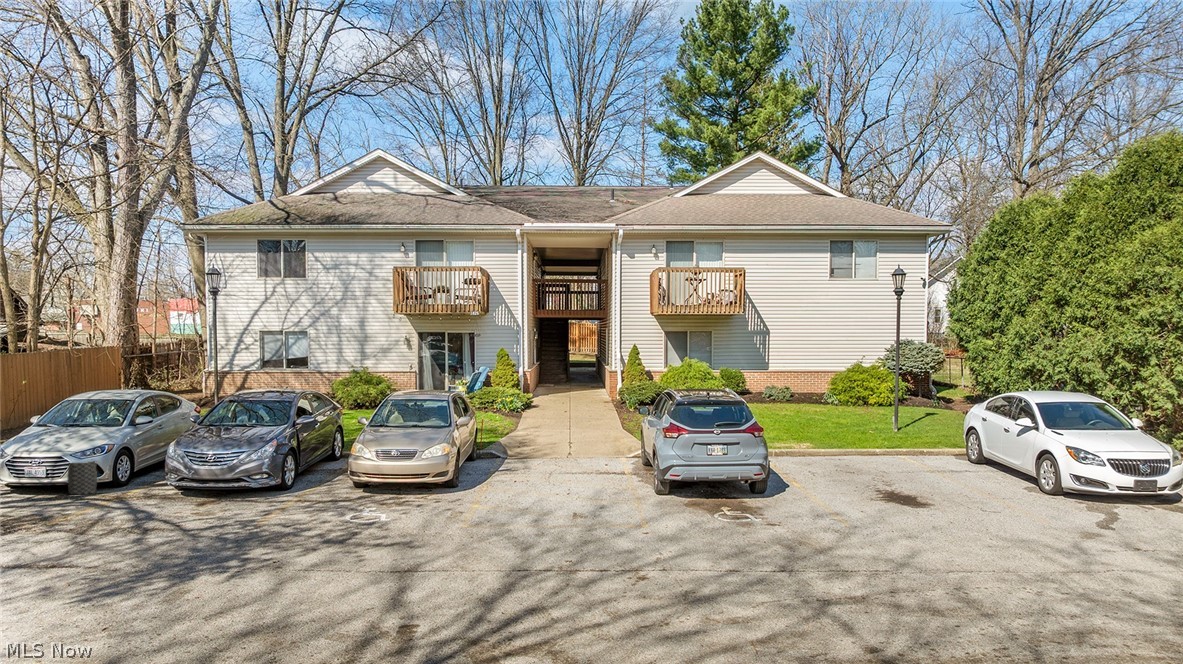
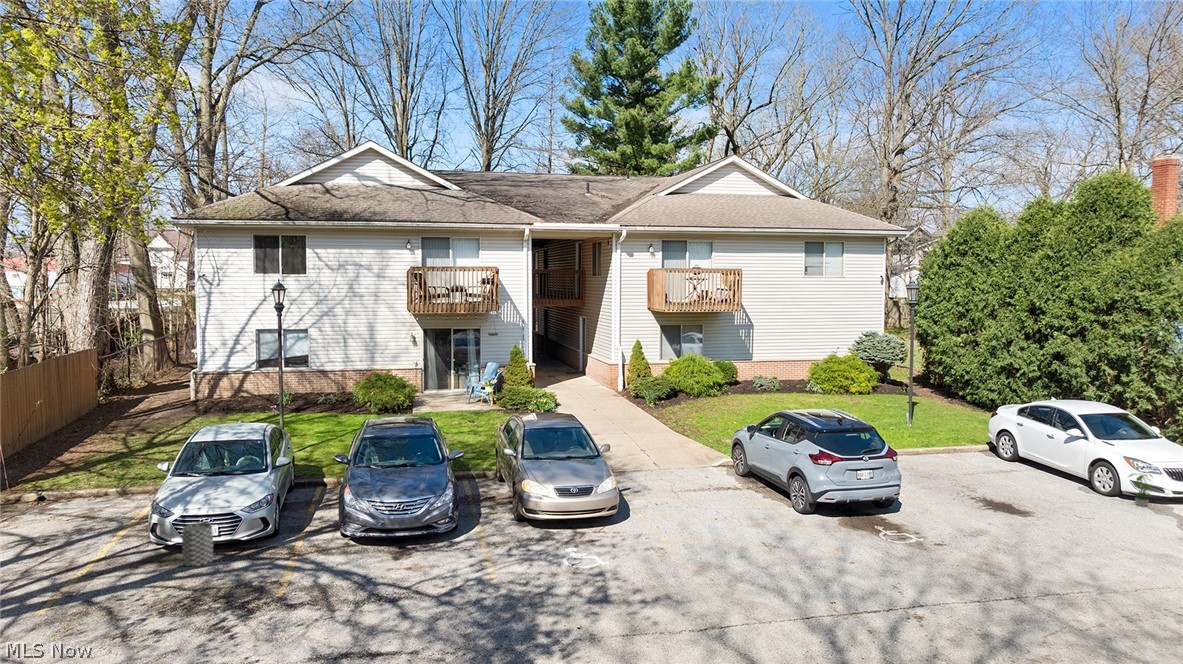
potted plant: none [1050,461,1078,501] -> present [1129,474,1152,507]

